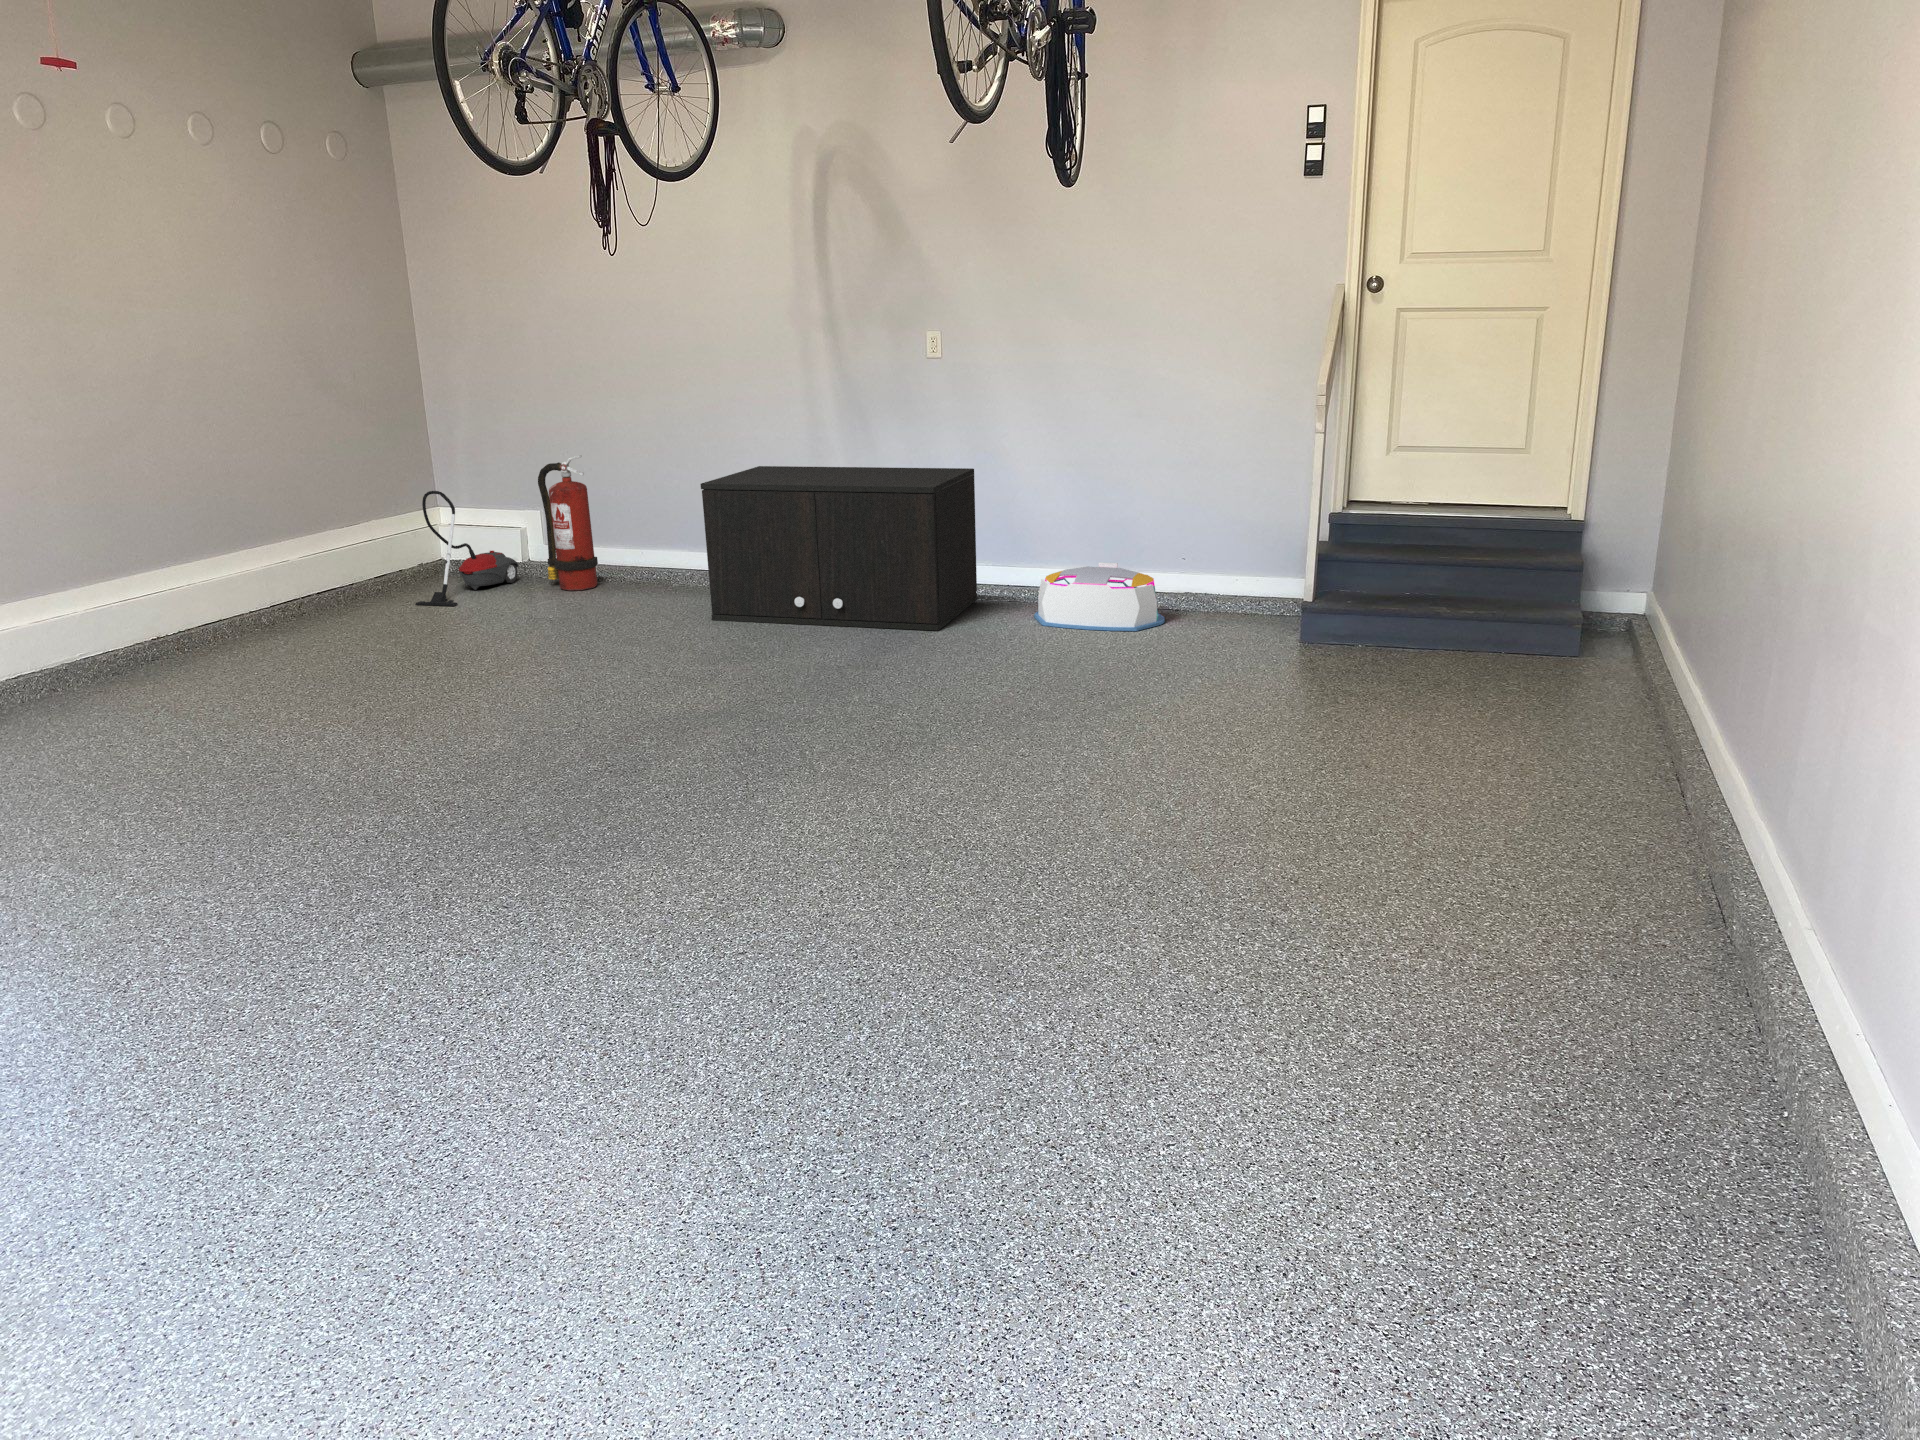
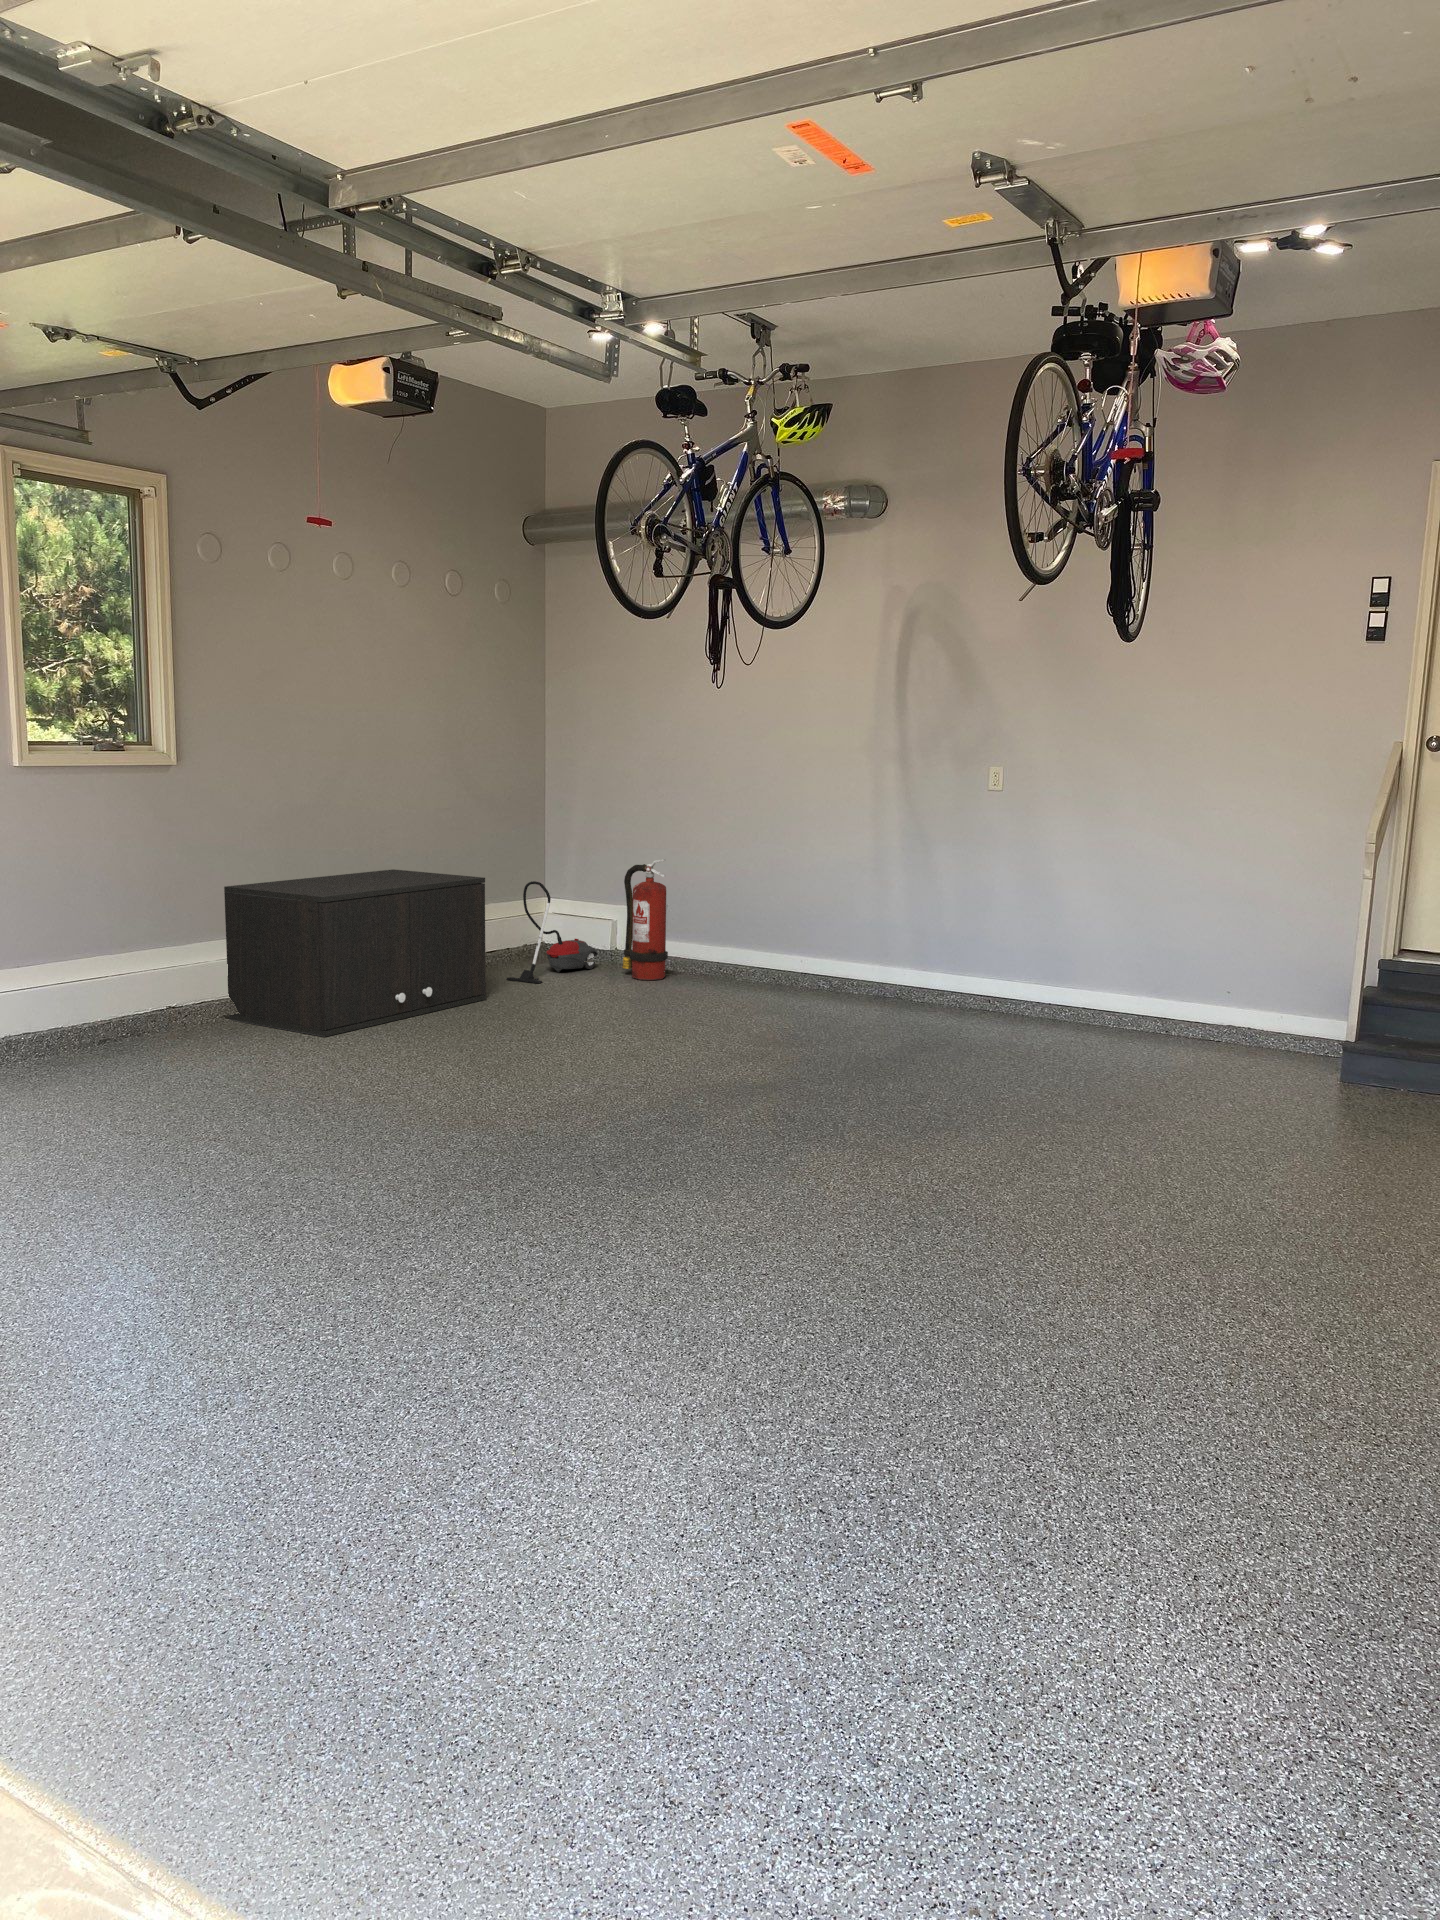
storage cabinet: present [700,466,977,631] -> present [224,869,486,1037]
storage bin: present [1034,562,1165,631] -> none [1074,993,1206,1061]

